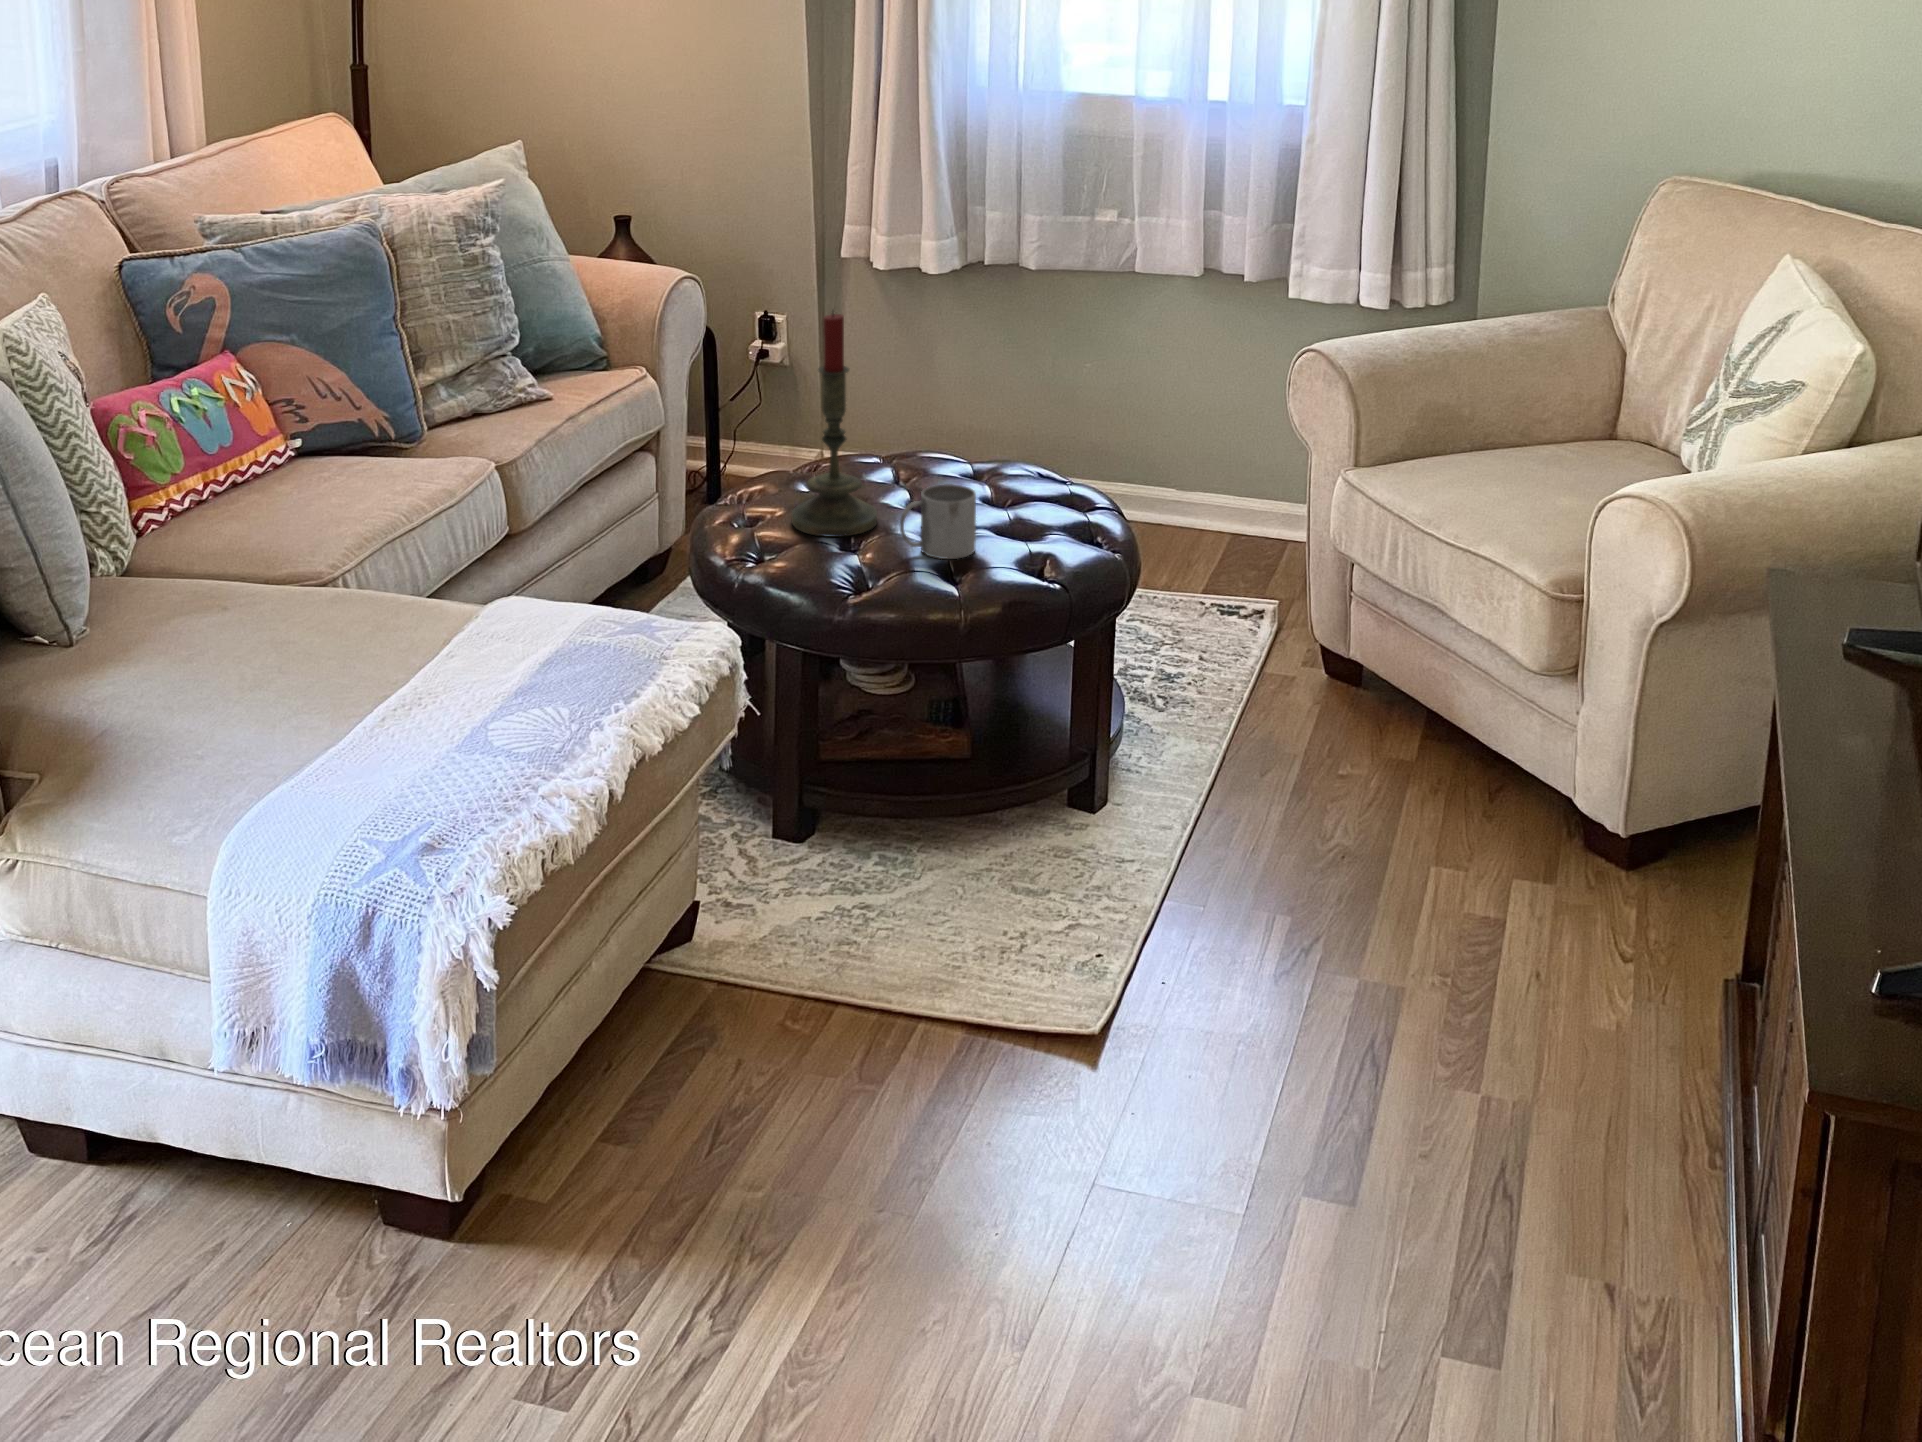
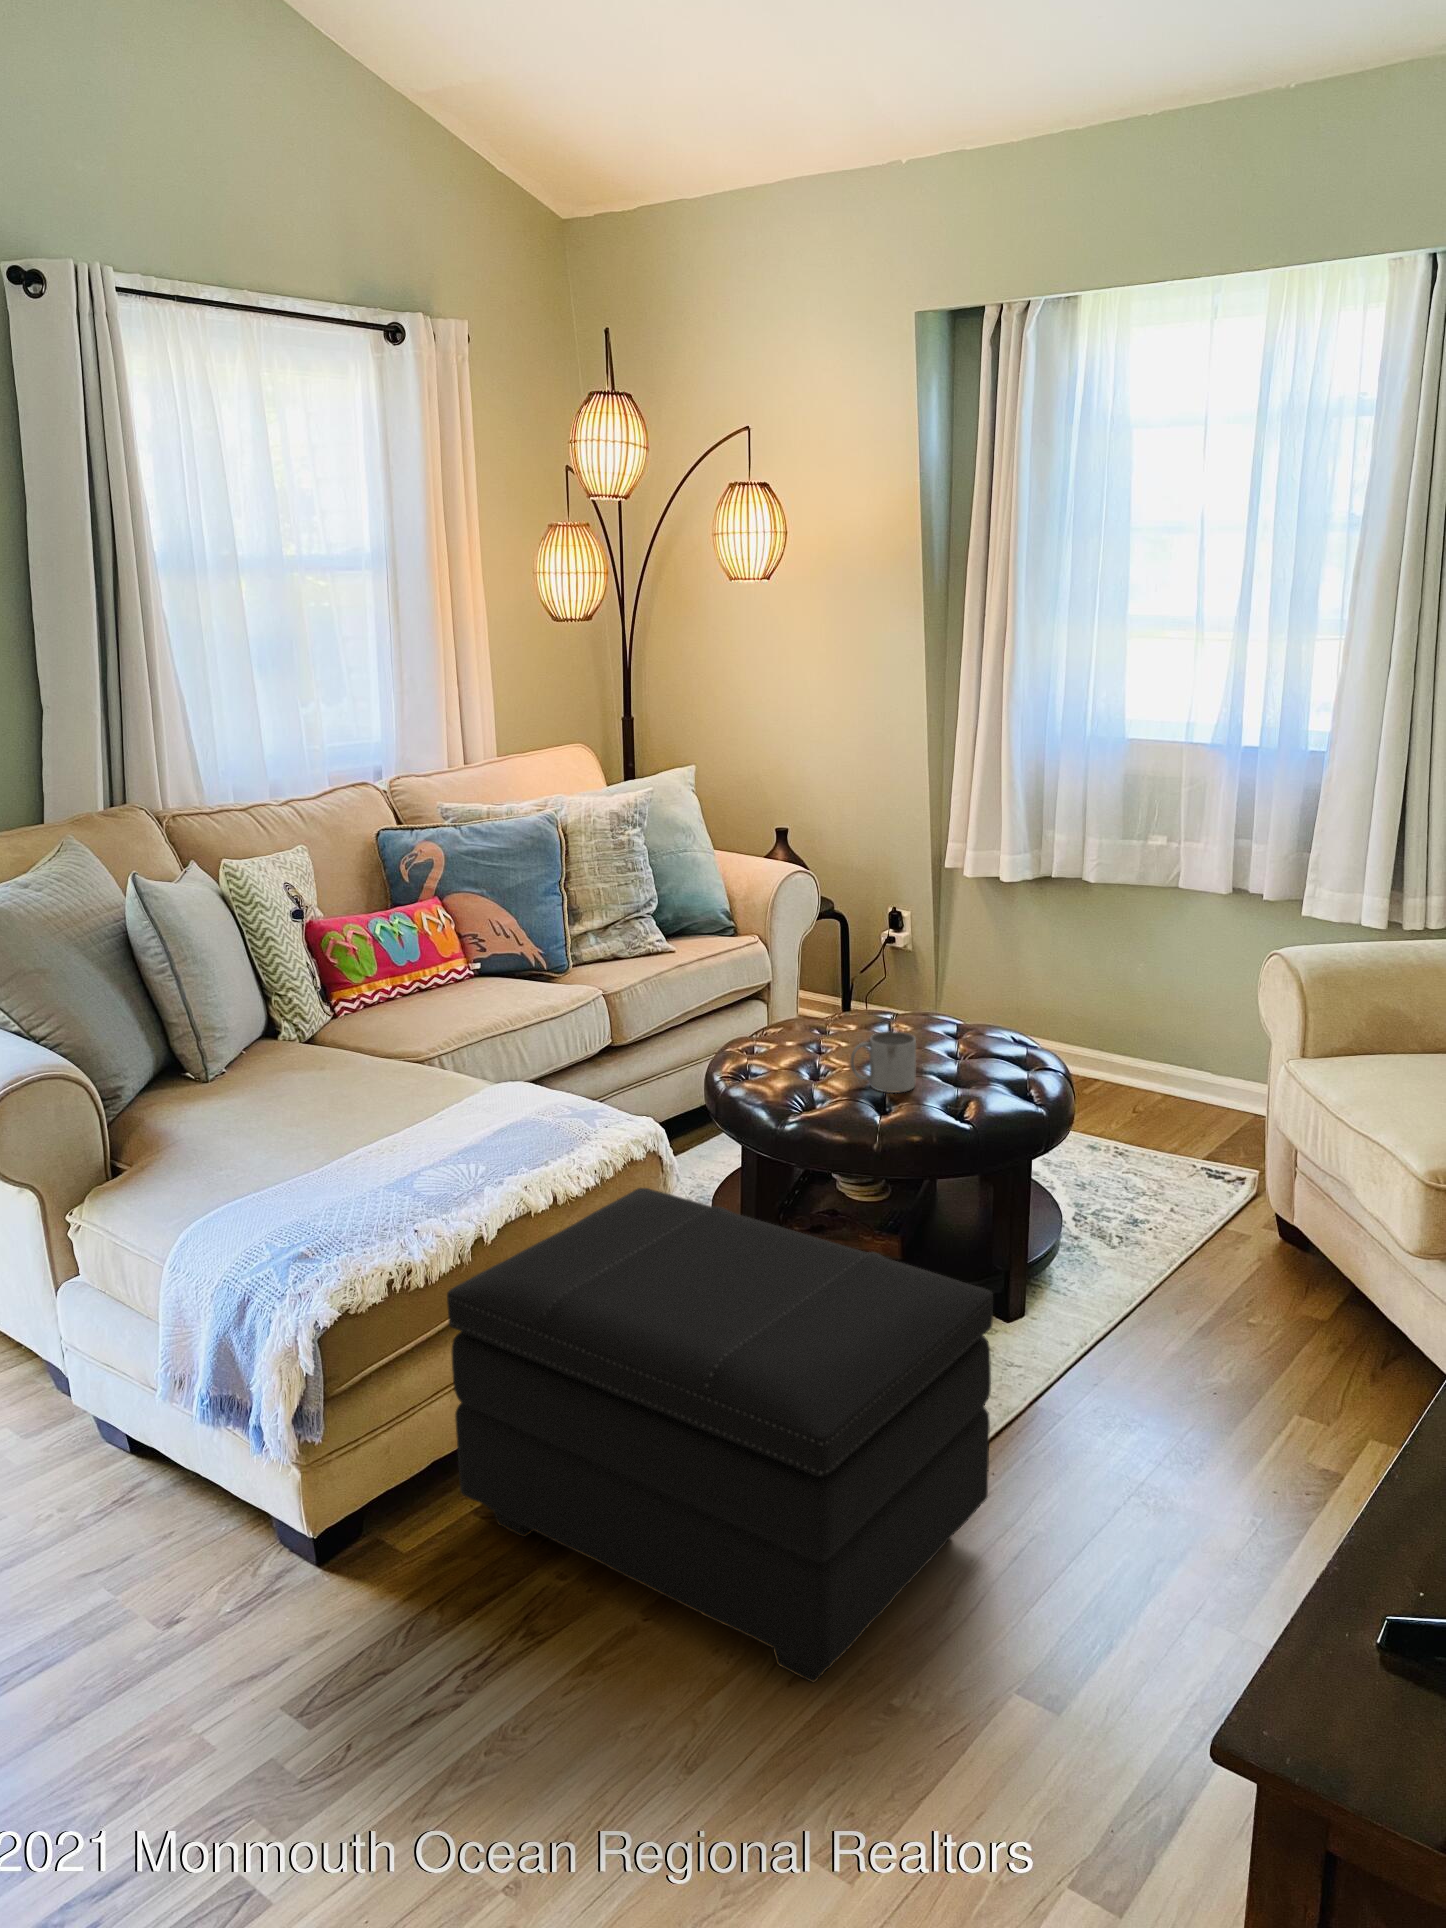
candle: present [791,313,877,537] -> none [785,883,854,1067]
footstool: none [591,710,1203,1231] -> present [447,1188,993,1682]

